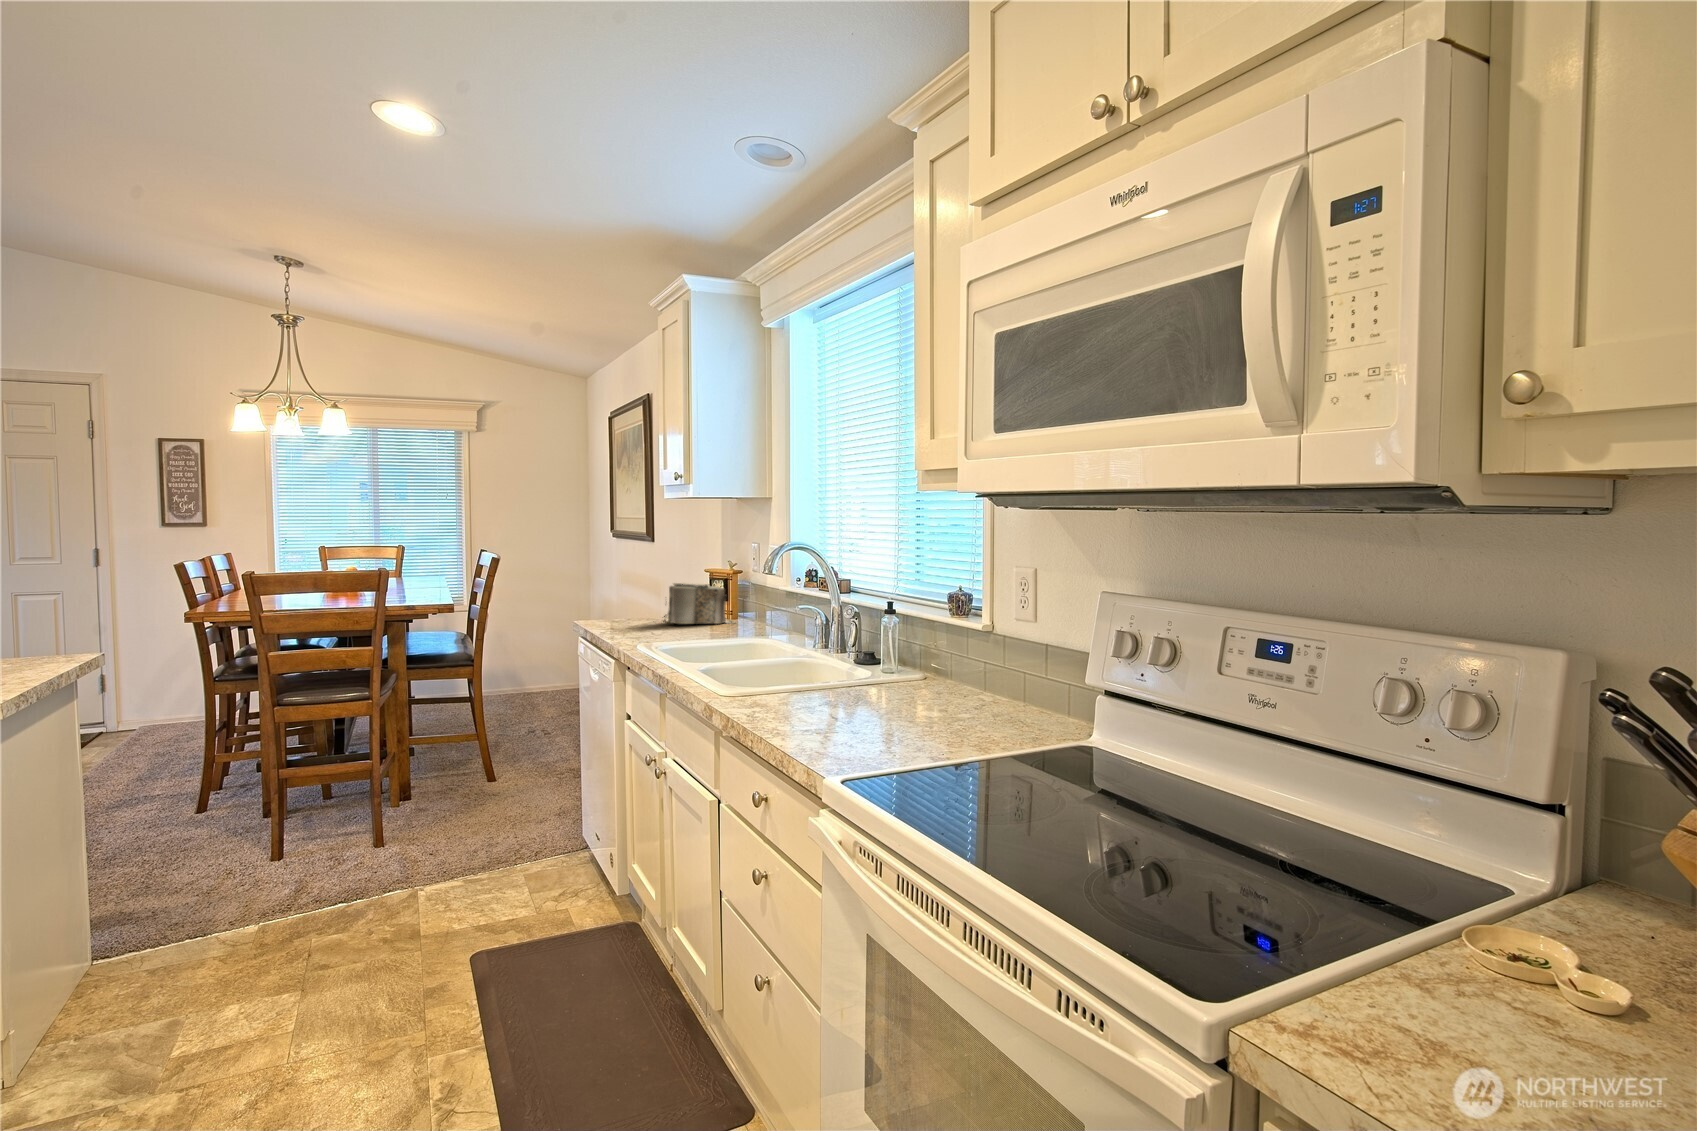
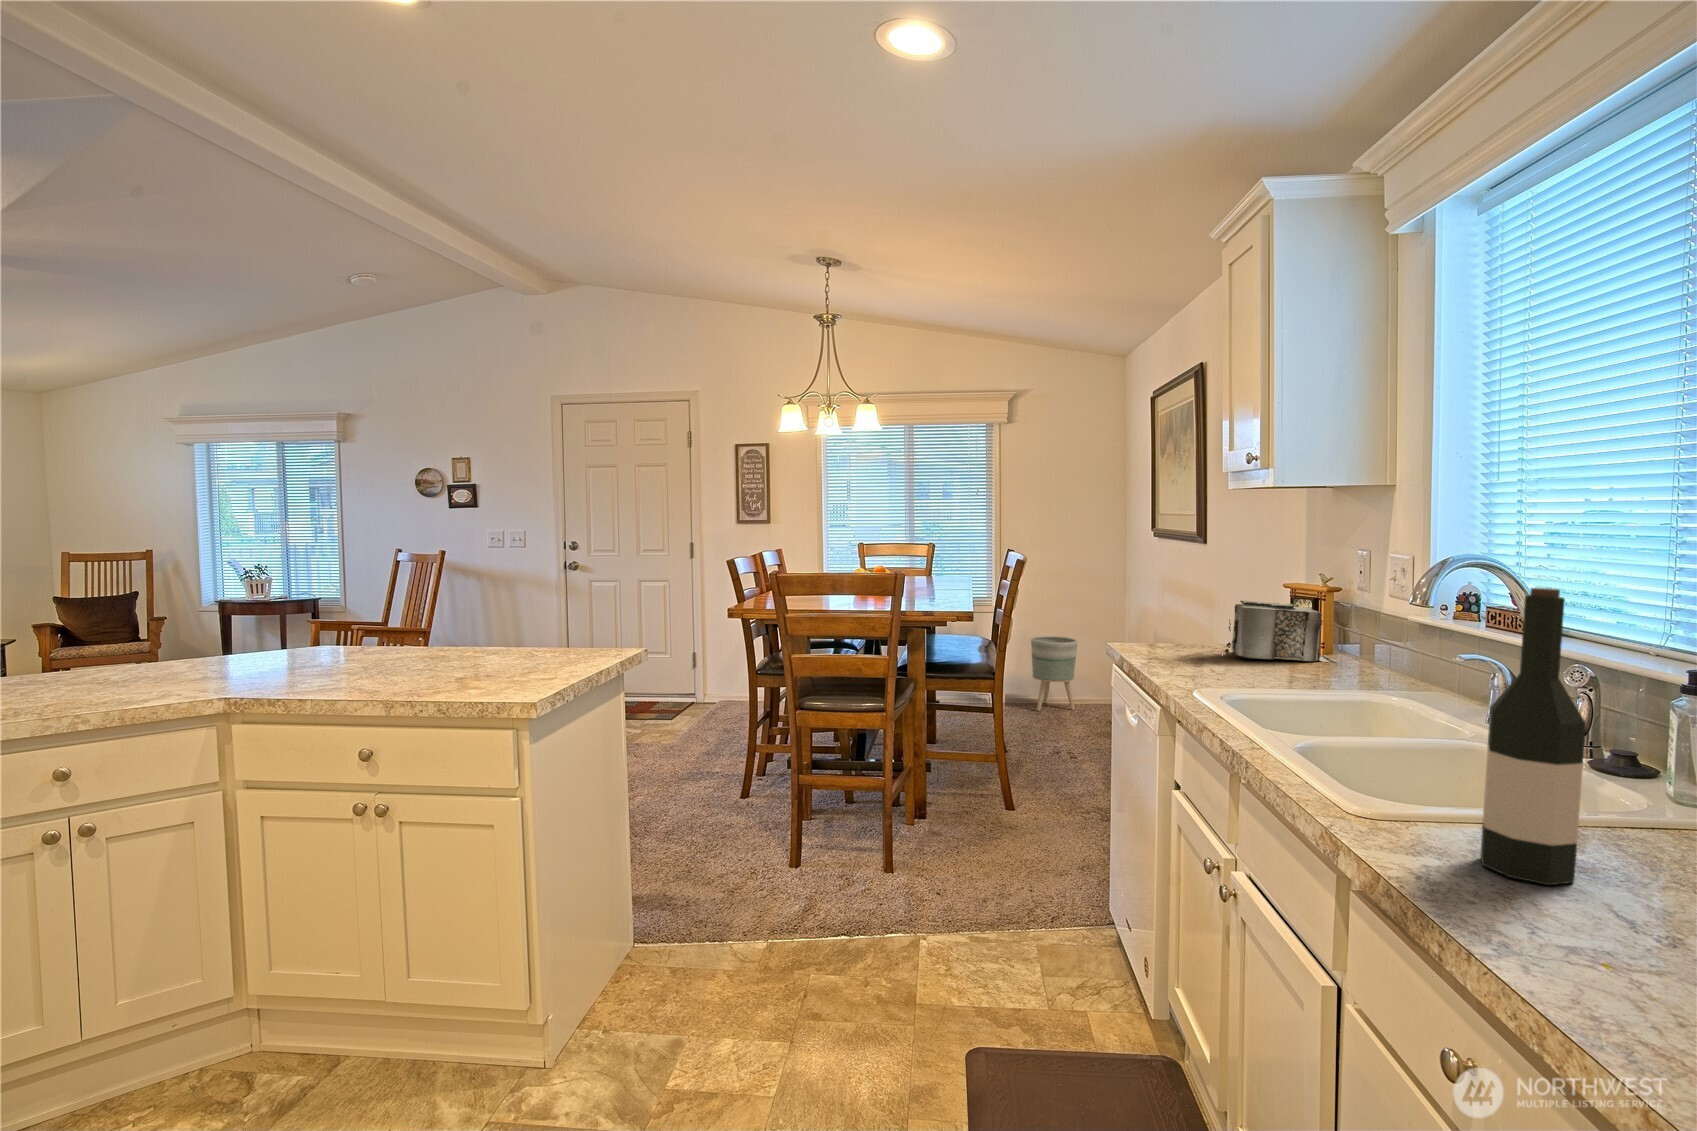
wine bottle: none [769,560,808,709] -> present [1480,588,1586,885]
planter: none [510,630,554,699] -> present [1031,636,1078,710]

